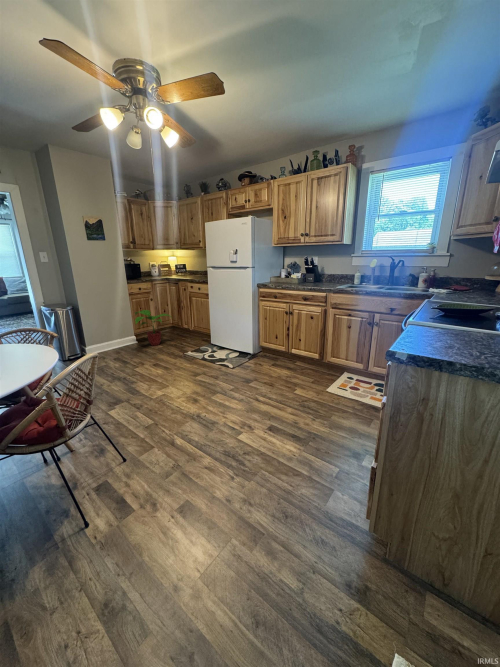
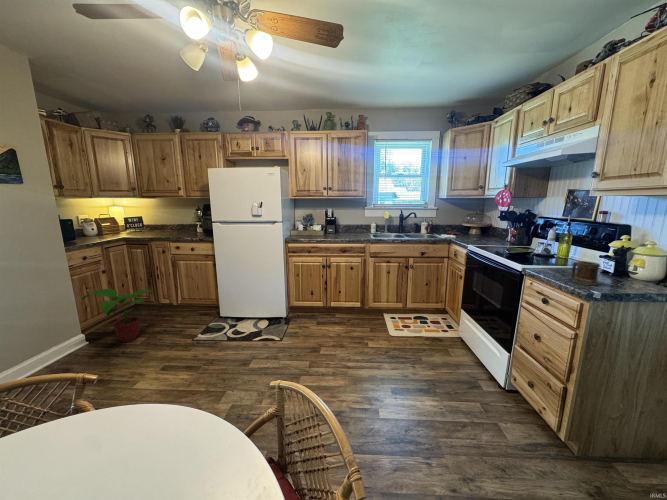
mug: none [424,321,459,356] -> present [571,261,600,285]

